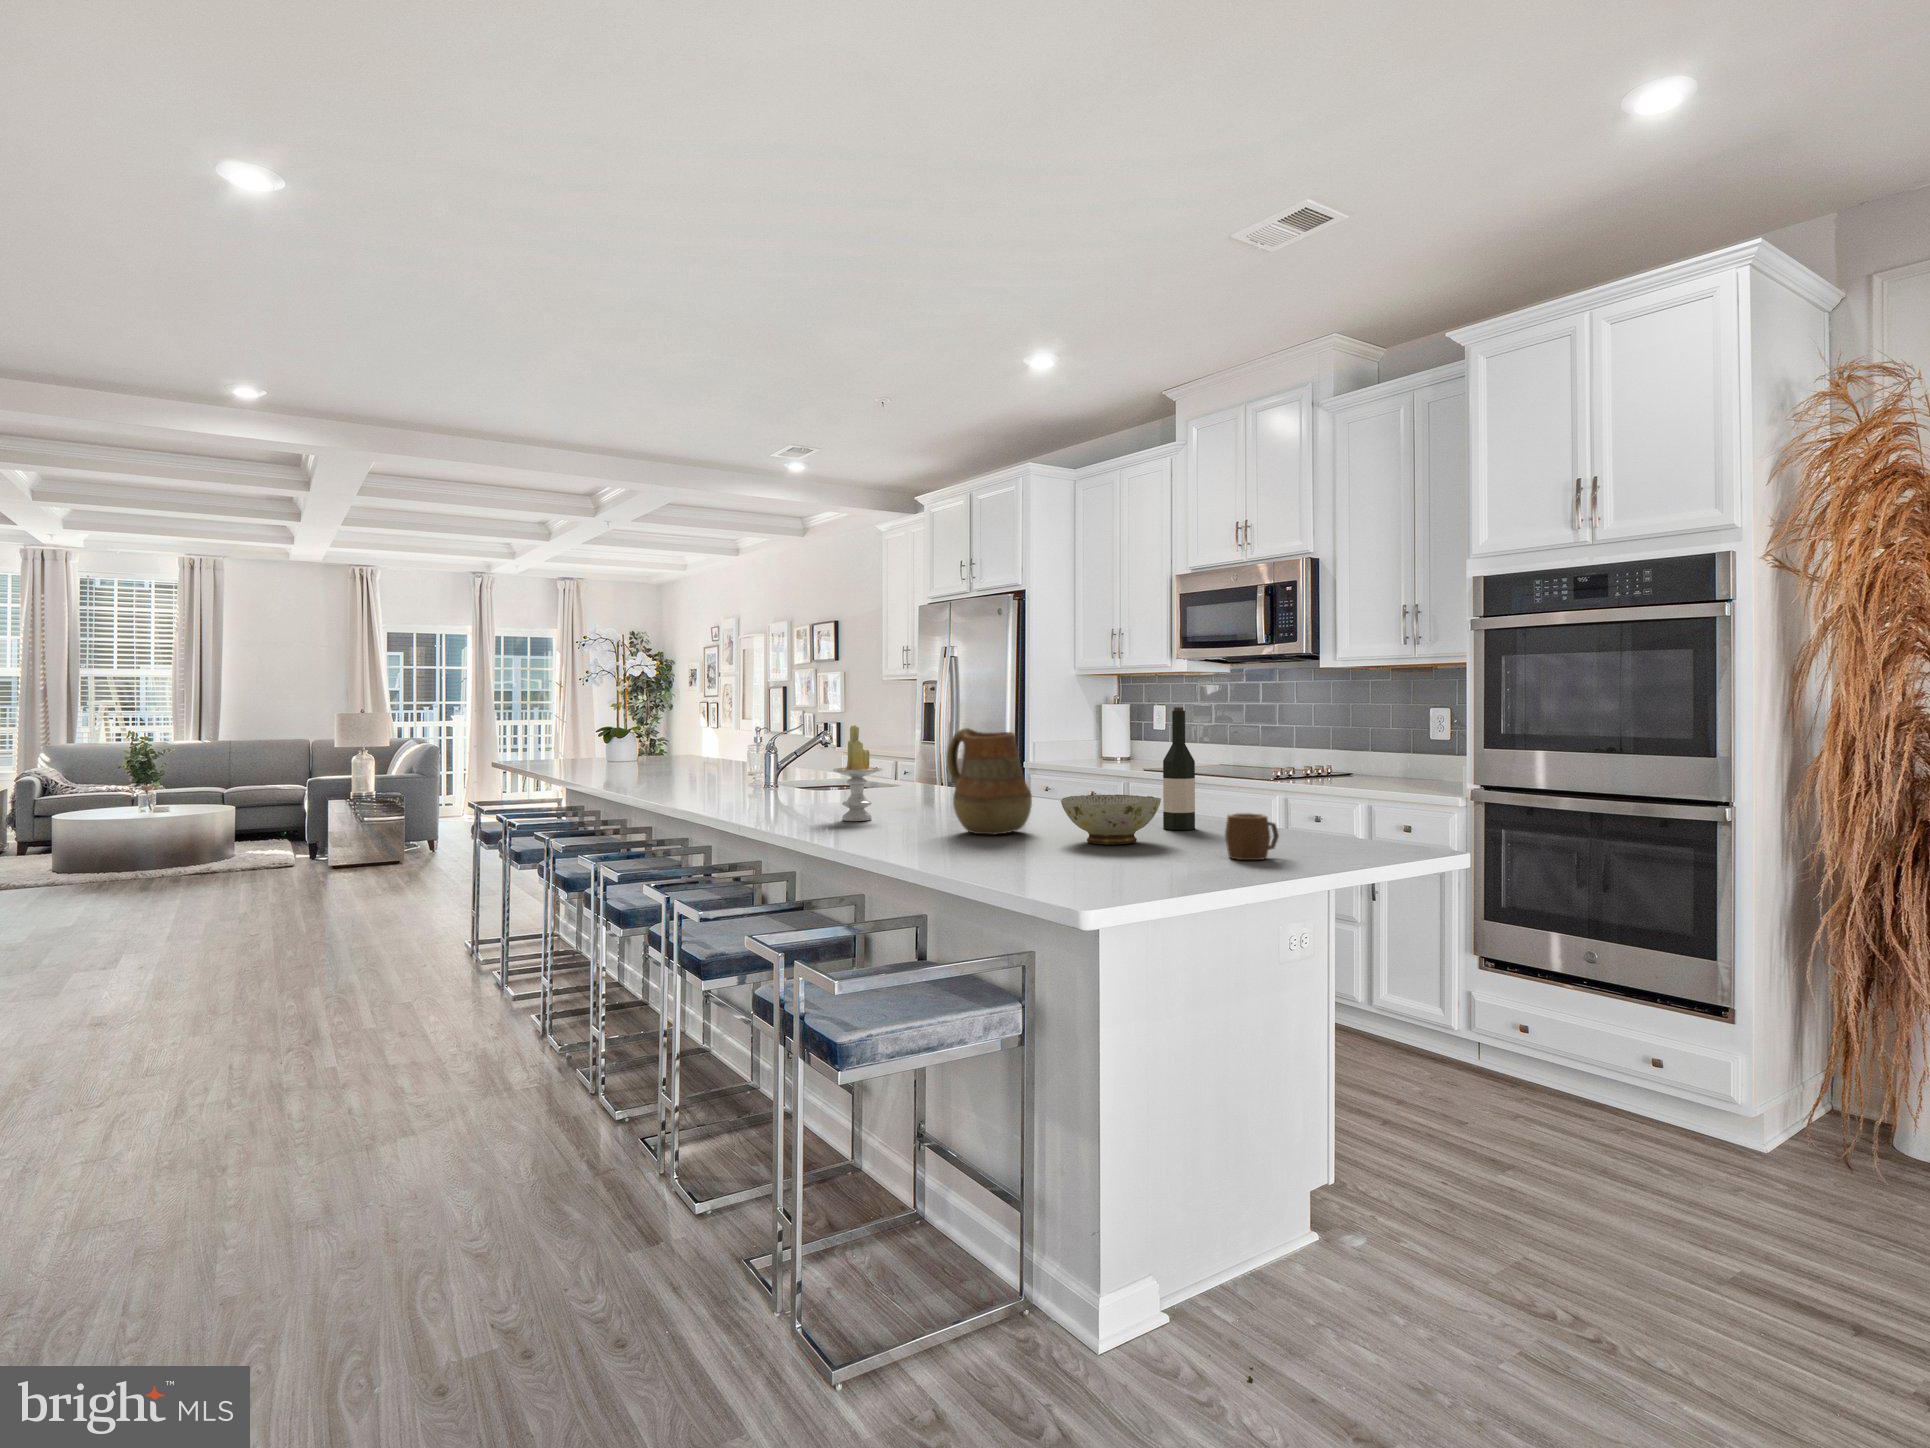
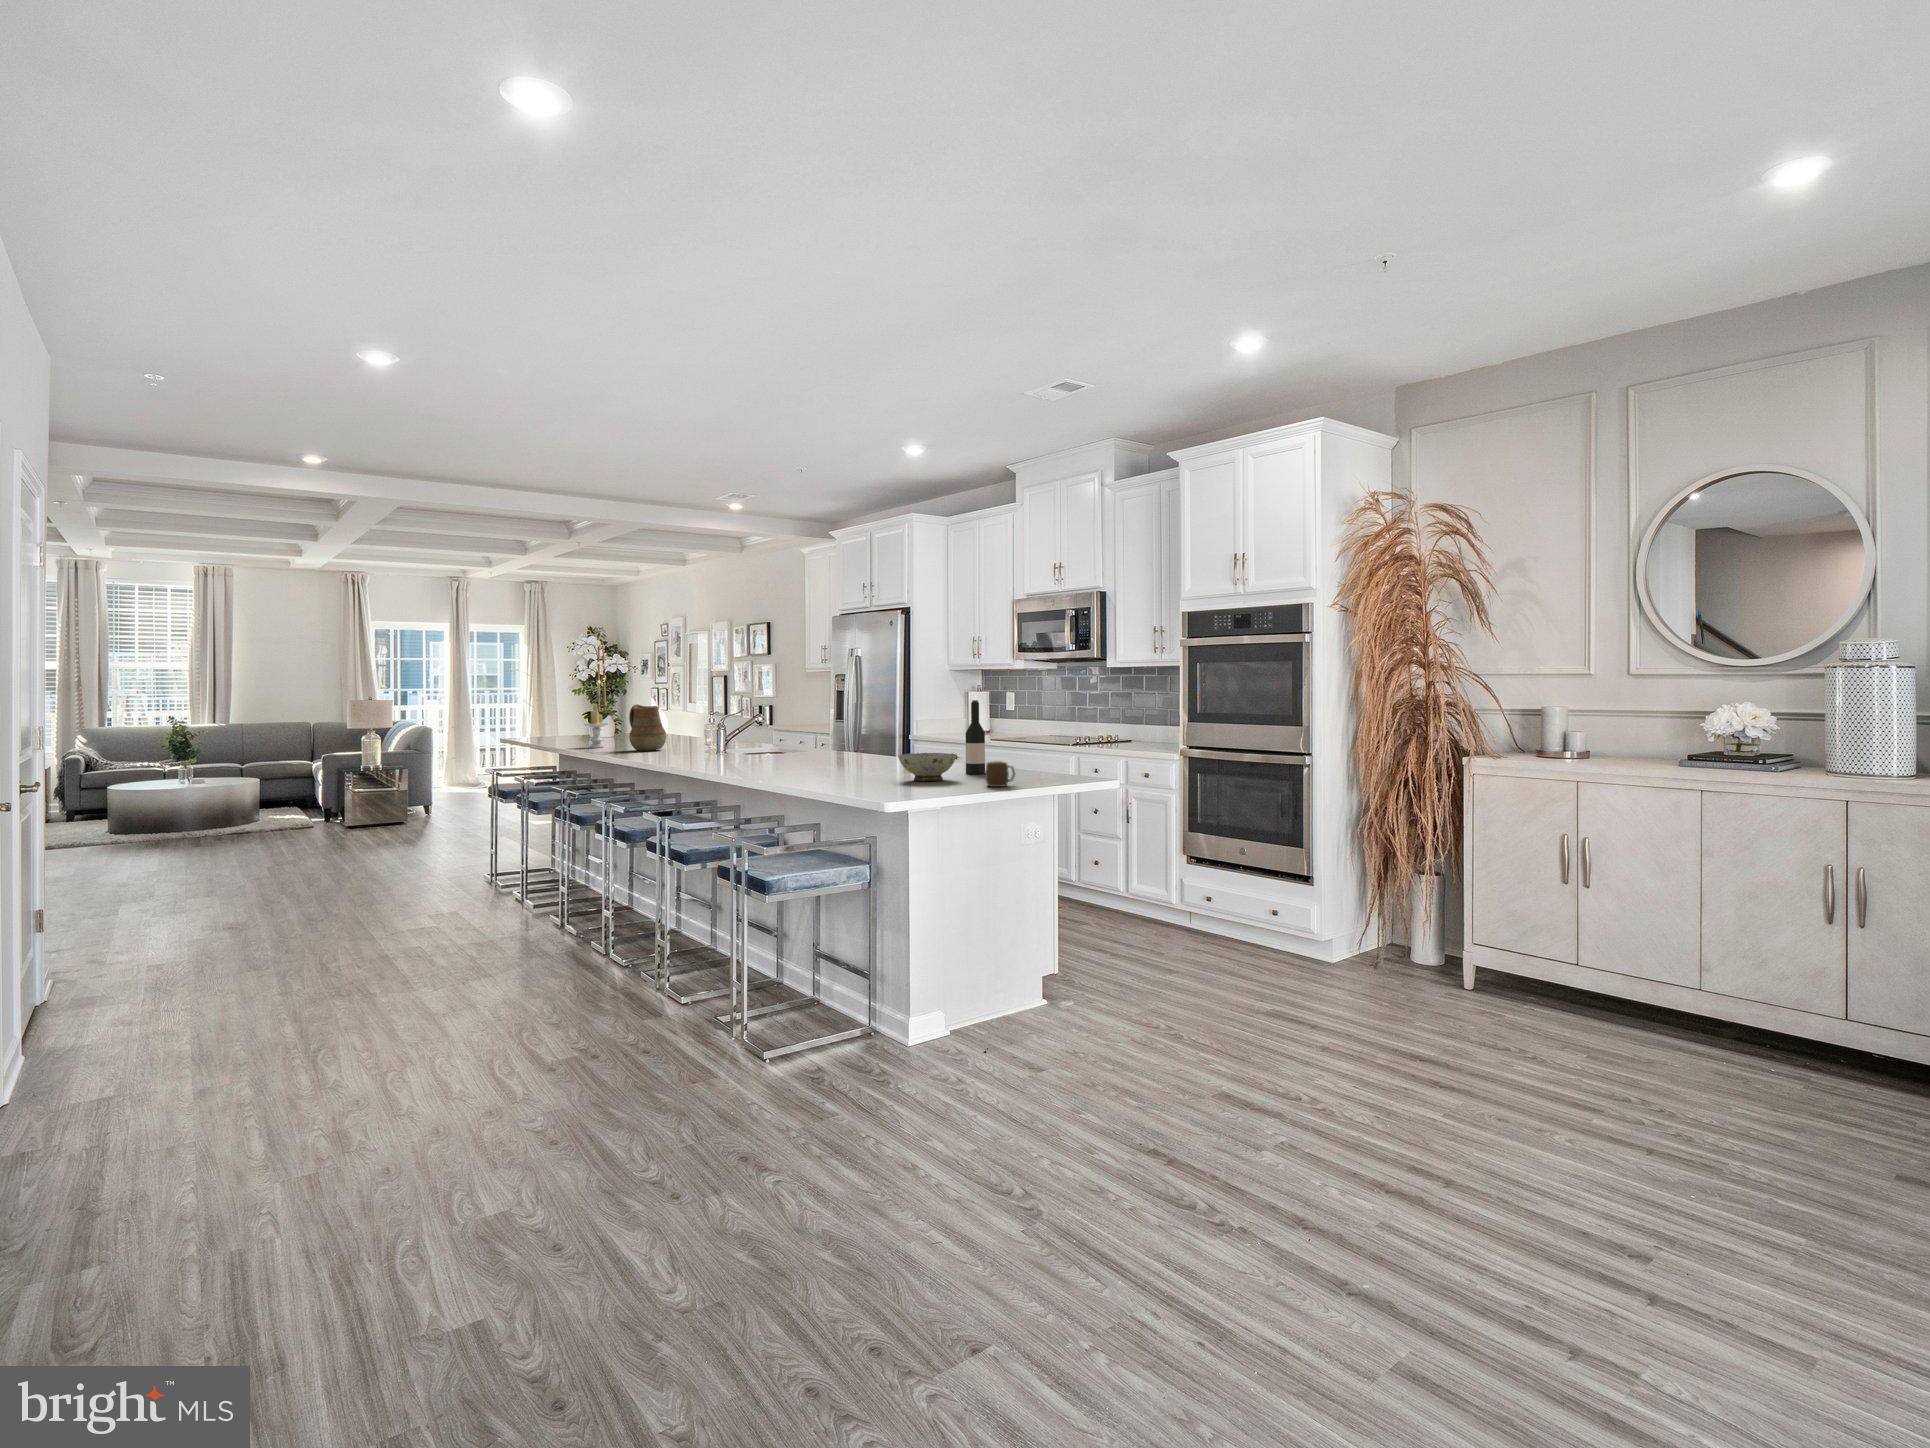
candle: present [833,725,881,821] -> present [584,704,608,748]
pitcher: present [947,728,1032,834] -> present [629,705,666,751]

